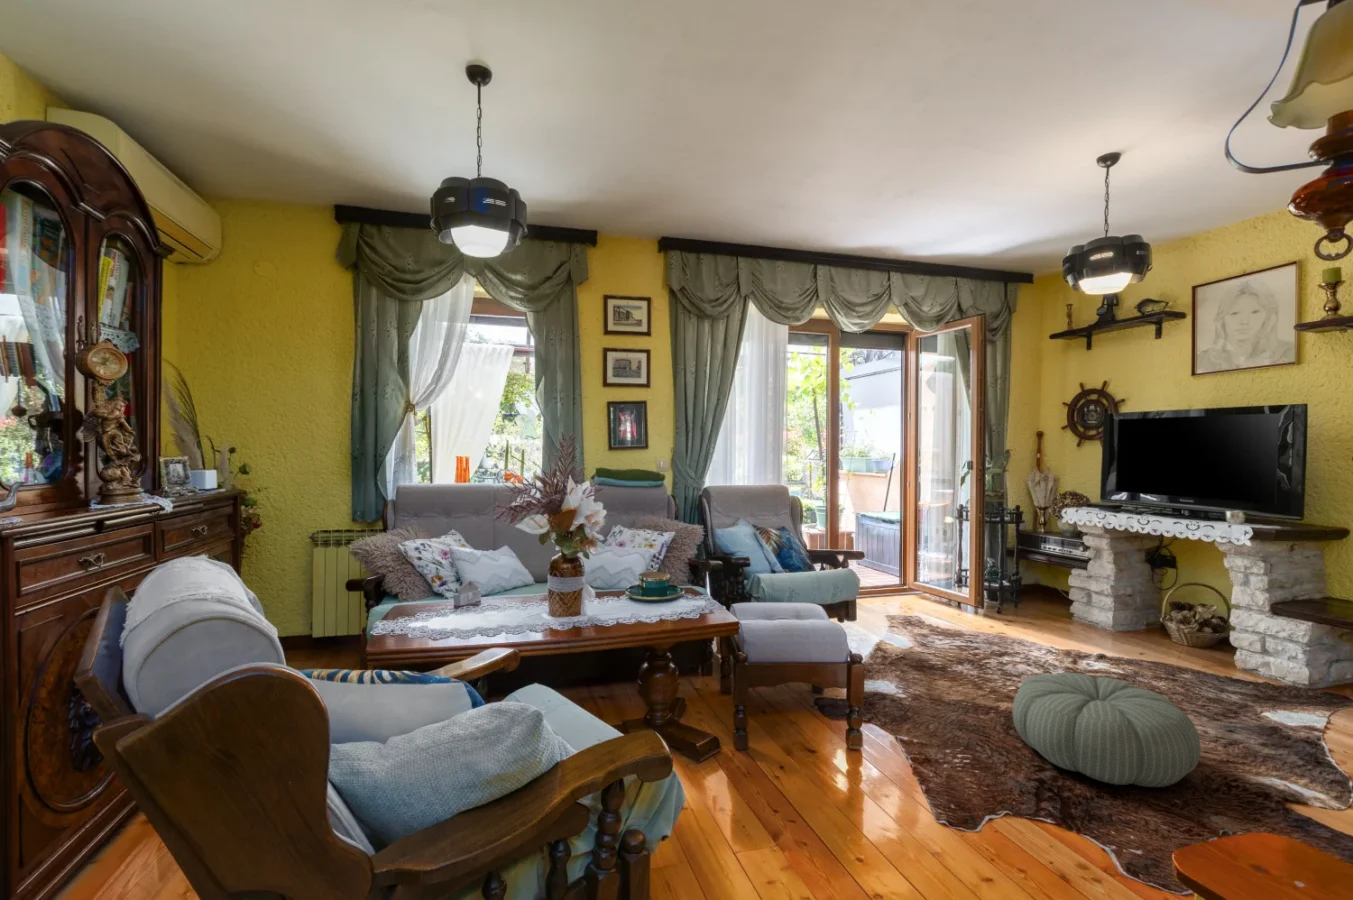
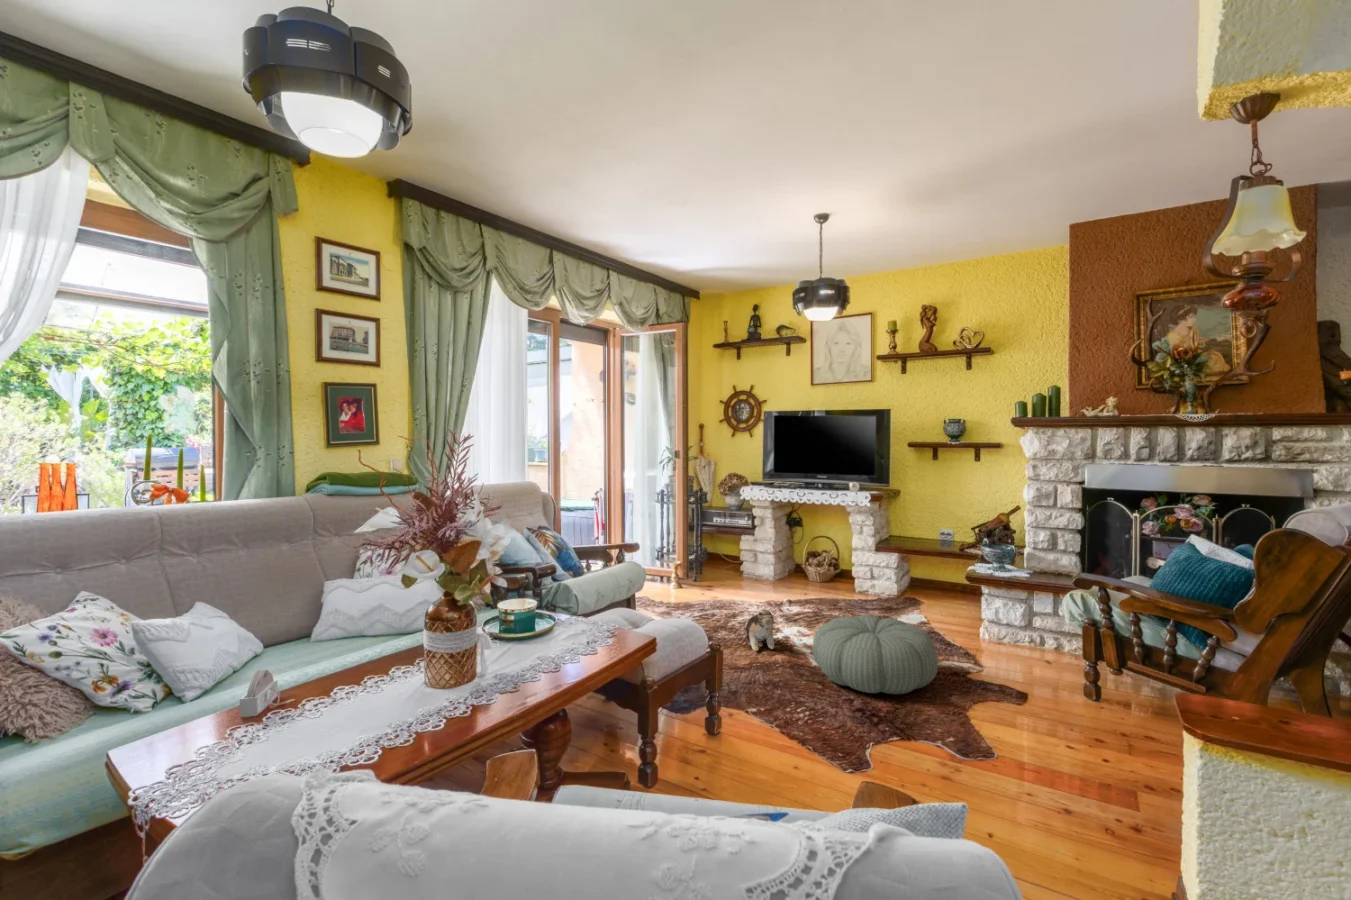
plush toy: none [968,644,1005,694] -> present [745,609,775,652]

